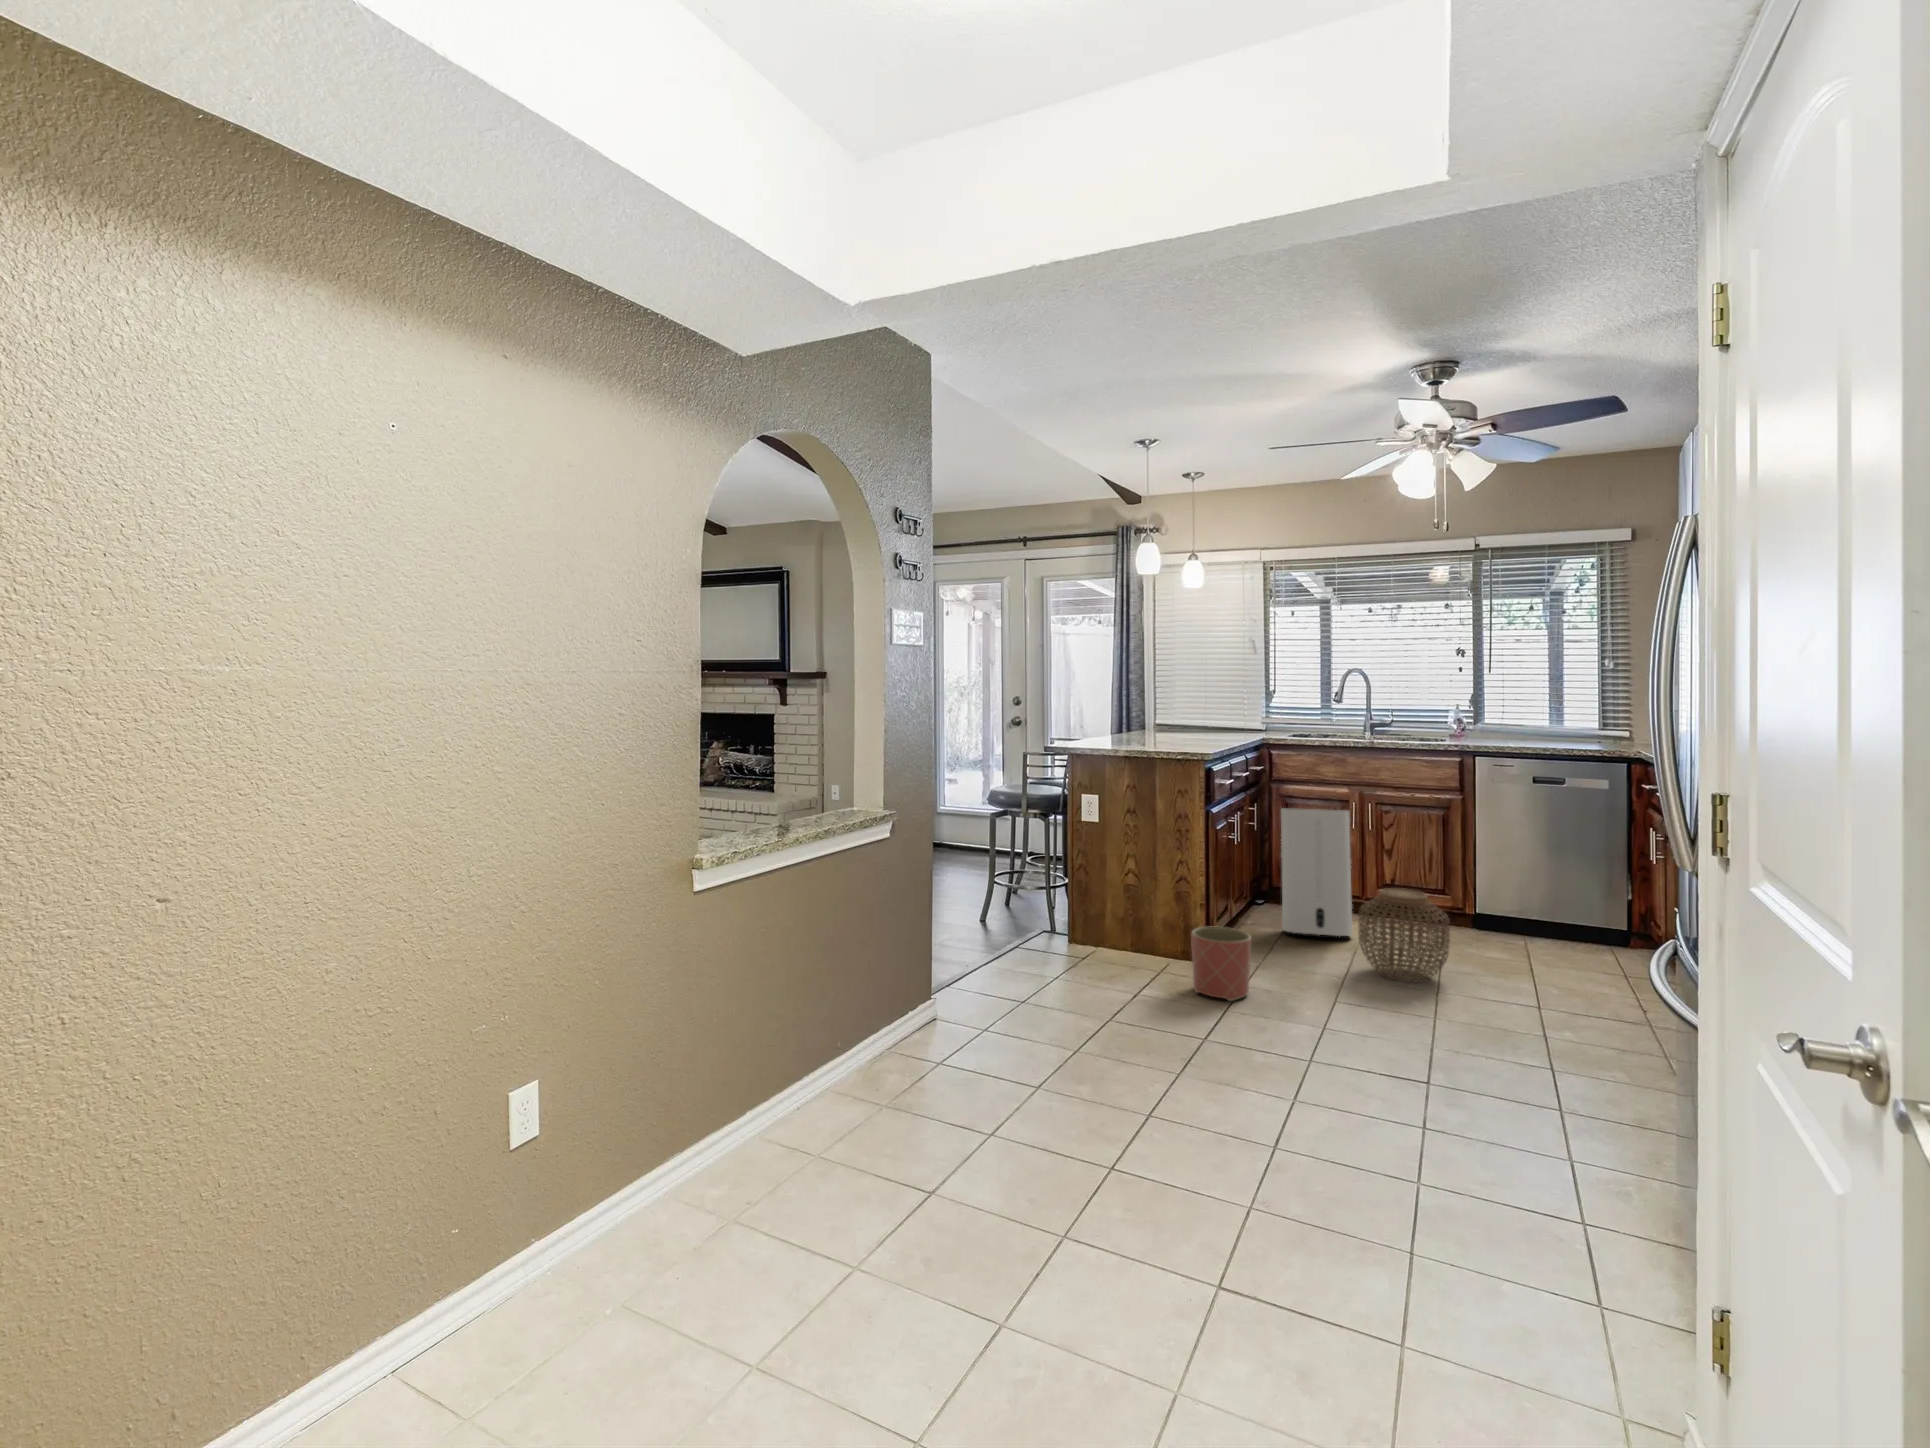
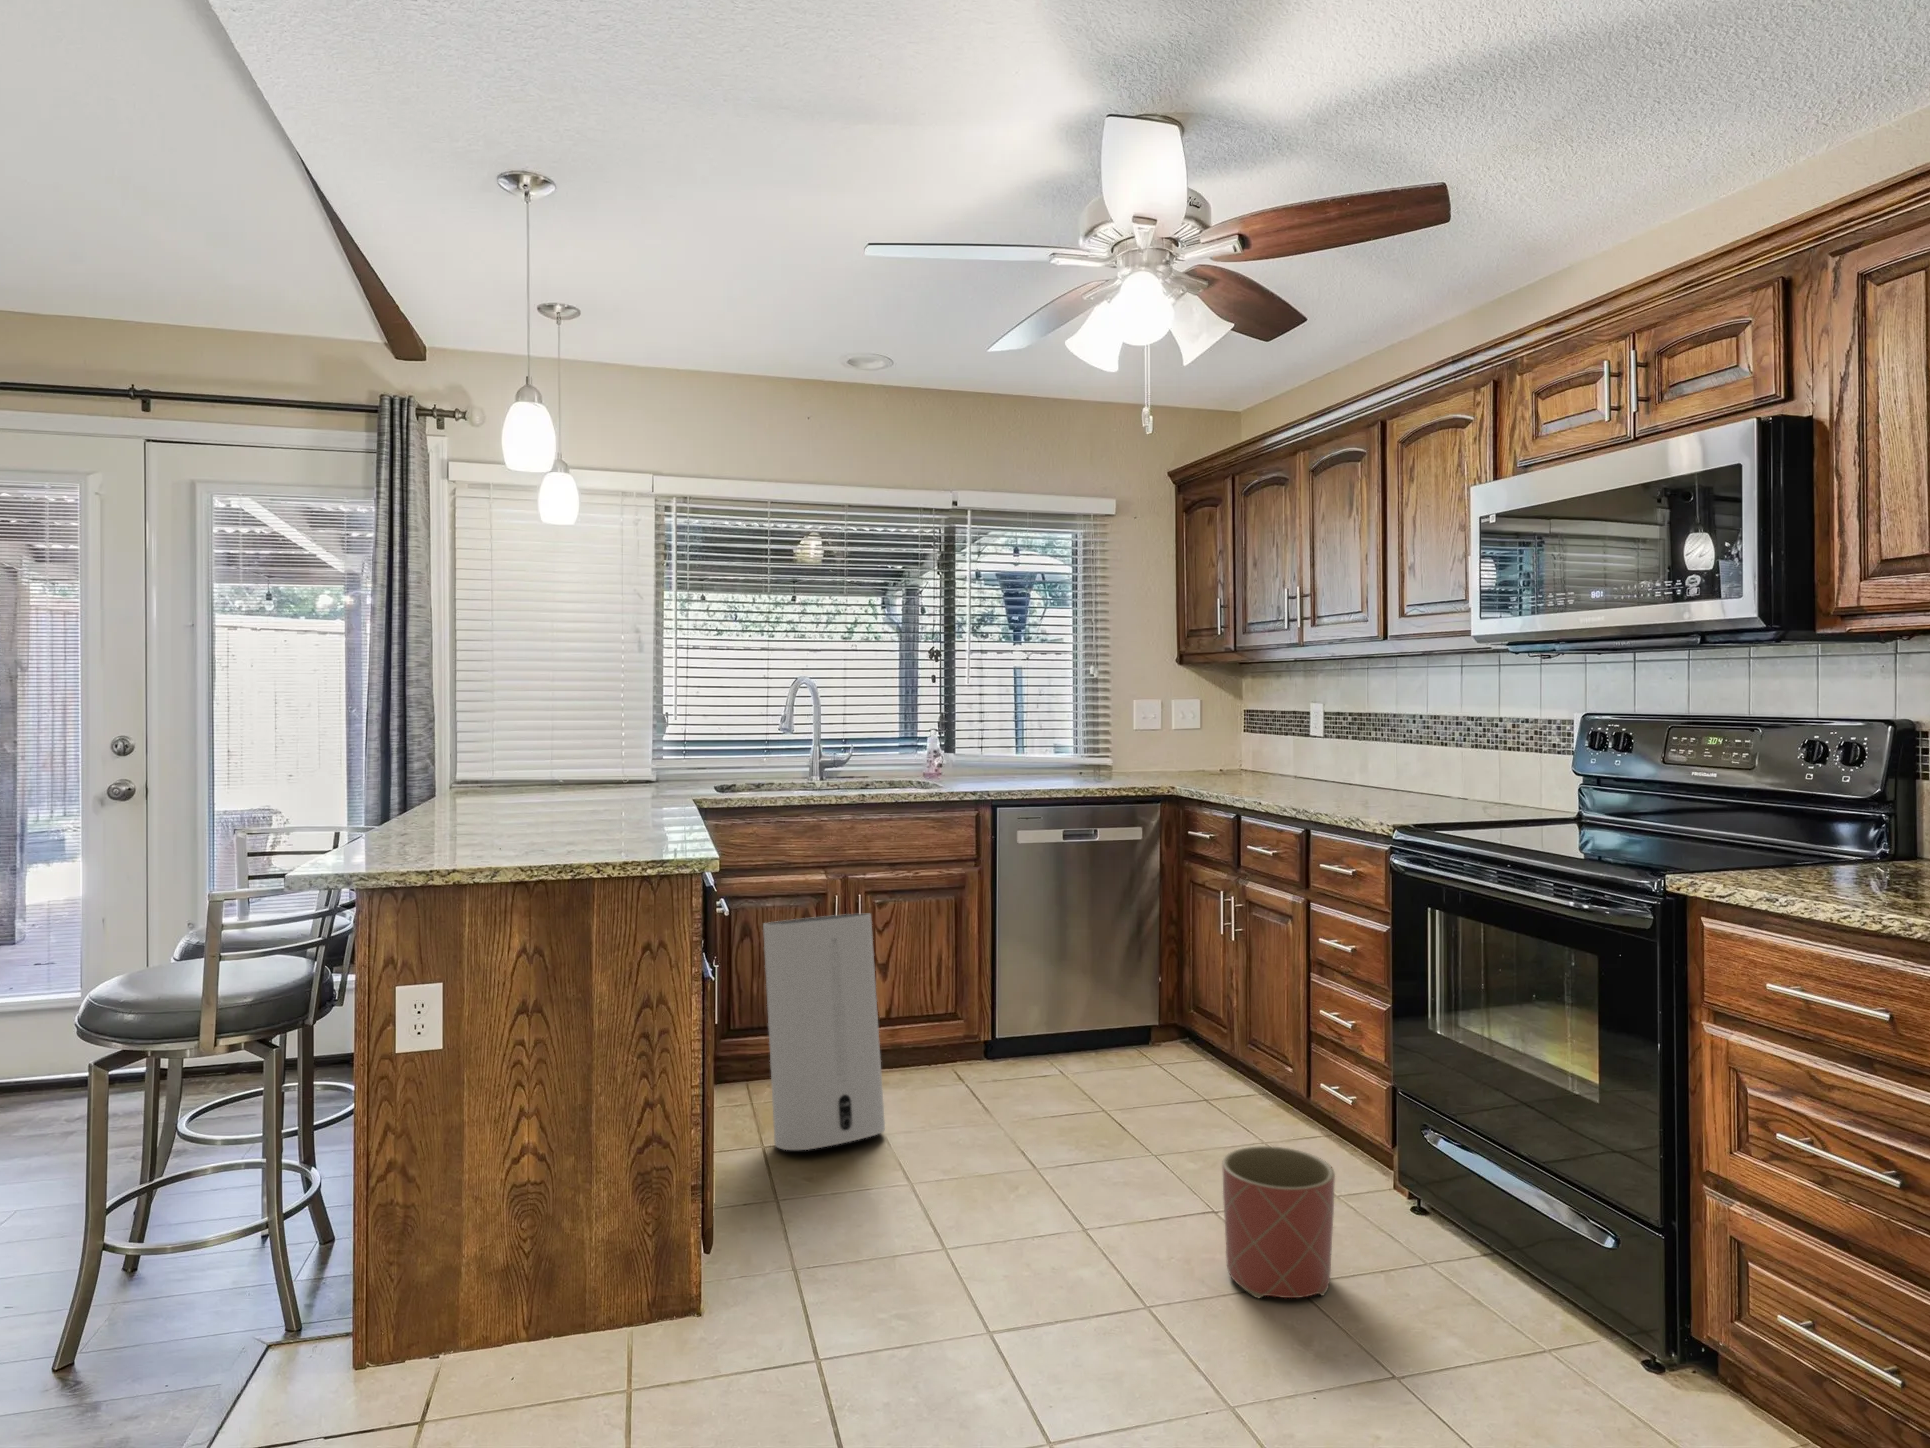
woven basket: present [1359,888,1450,983] -> none [956,1042,1094,1210]
planter: present [1191,926,1251,1001] -> present [1222,1146,1335,1298]

